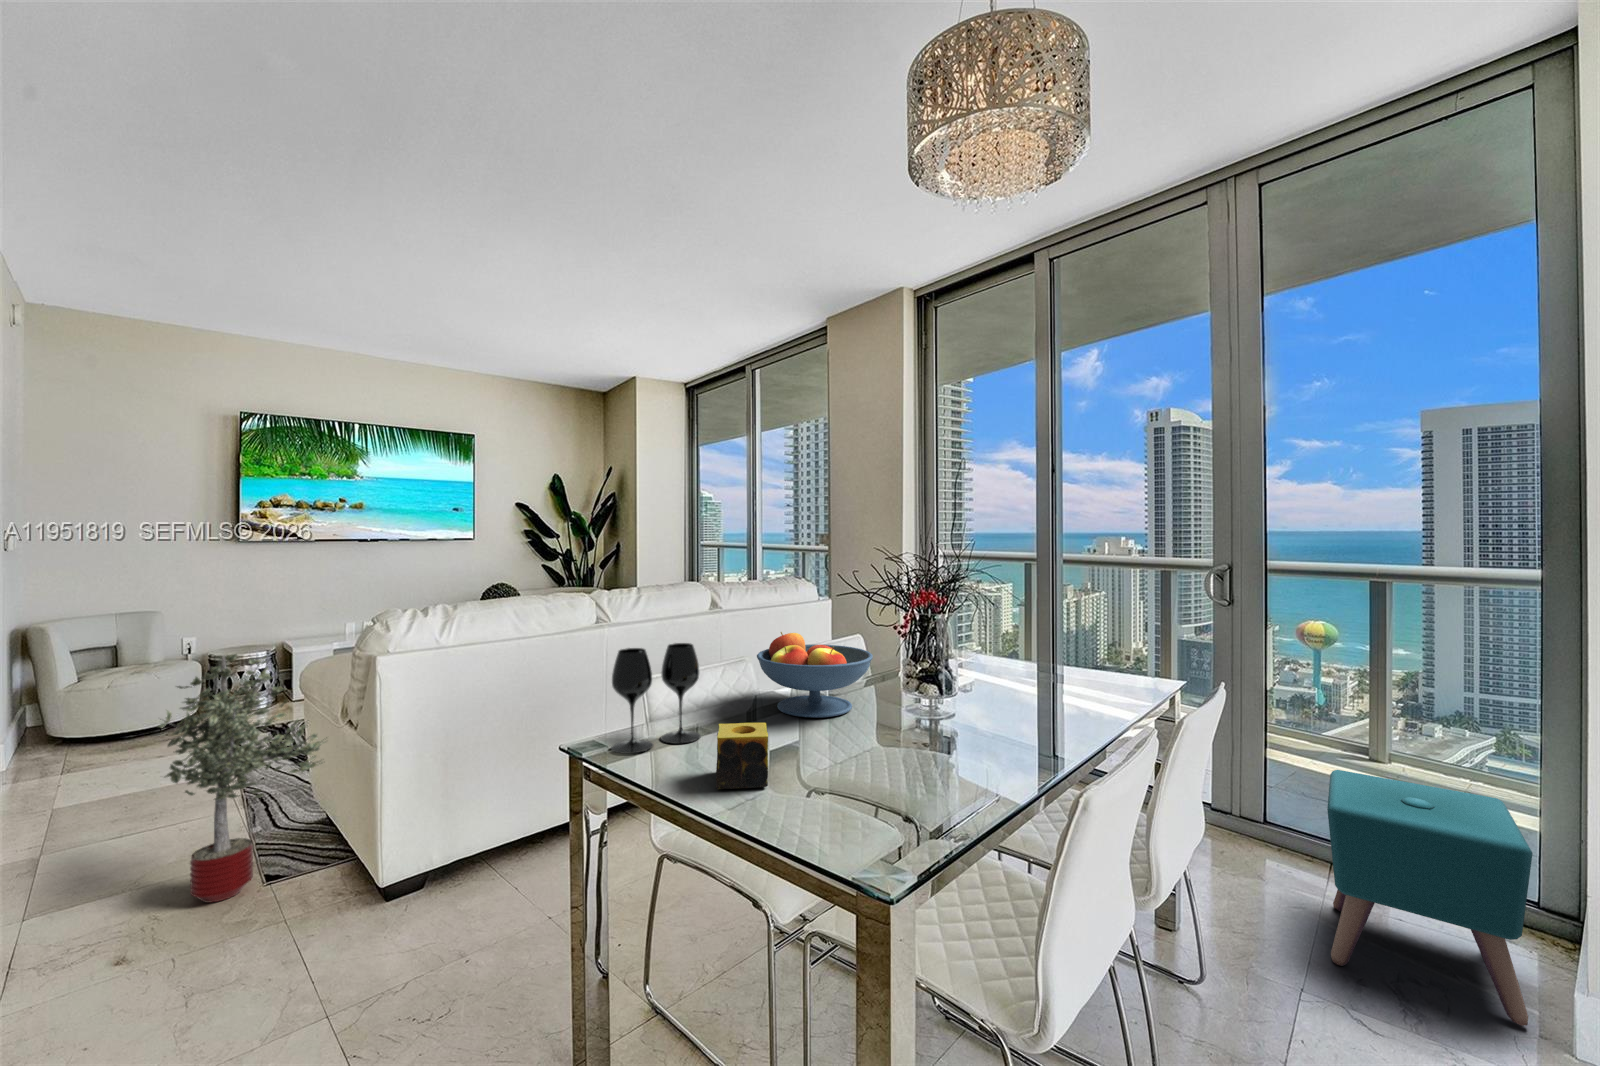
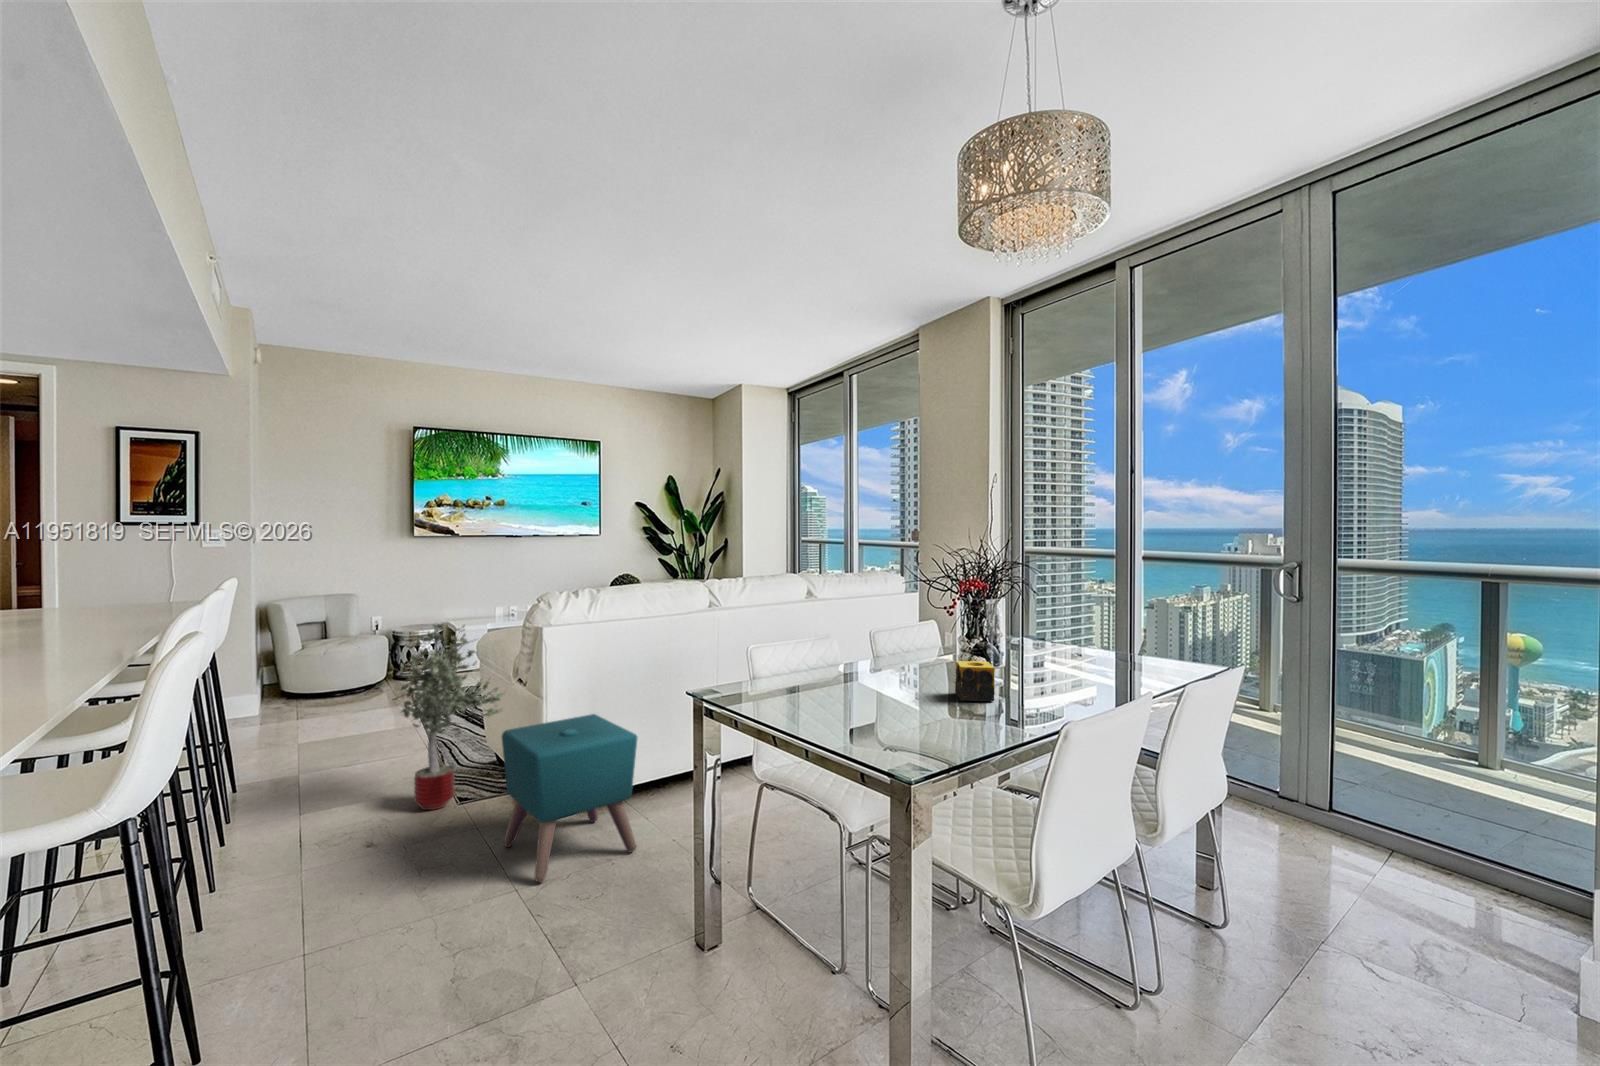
fruit bowl: present [757,632,873,718] -> none [836,614,932,682]
wine glass: present [611,643,700,754] -> none [723,618,790,698]
candle: present [716,723,768,789] -> present [955,661,995,701]
ottoman: present [1327,770,1533,1026] -> present [502,714,638,882]

